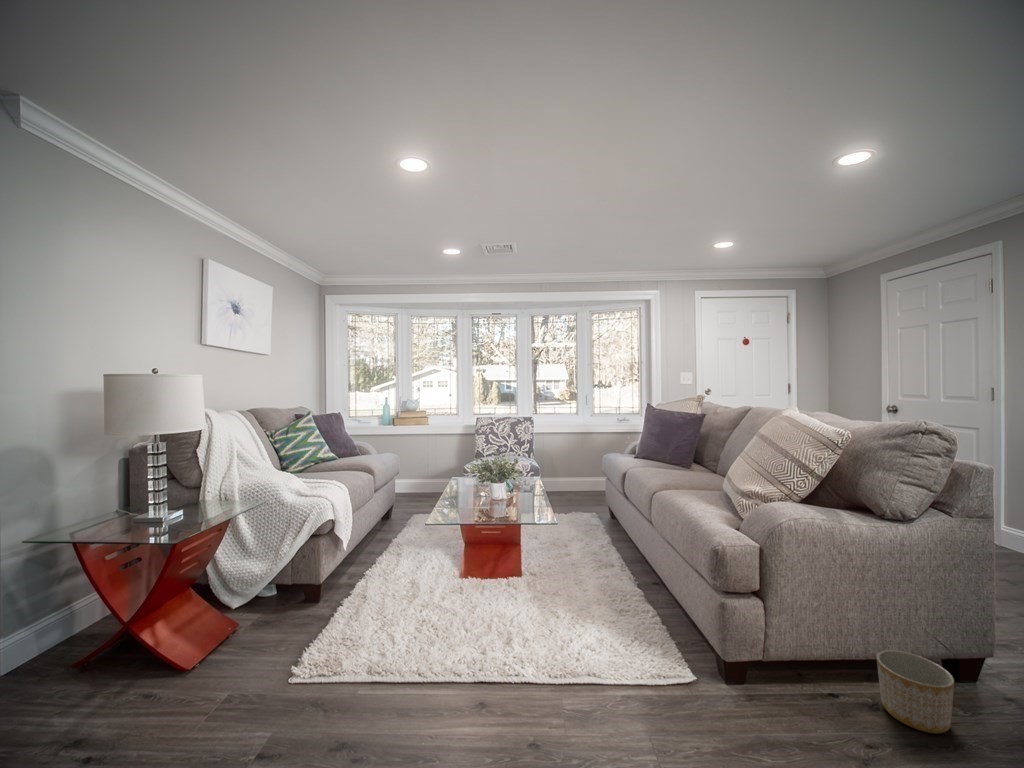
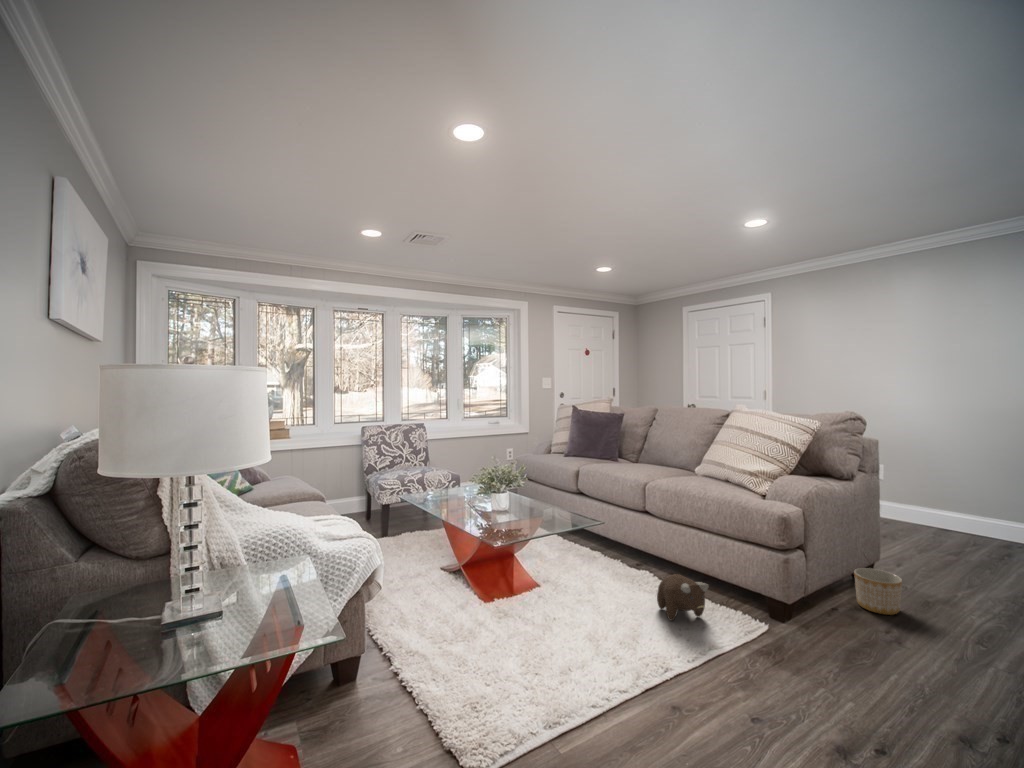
plush toy: none [583,589,630,642] -> present [657,574,709,621]

